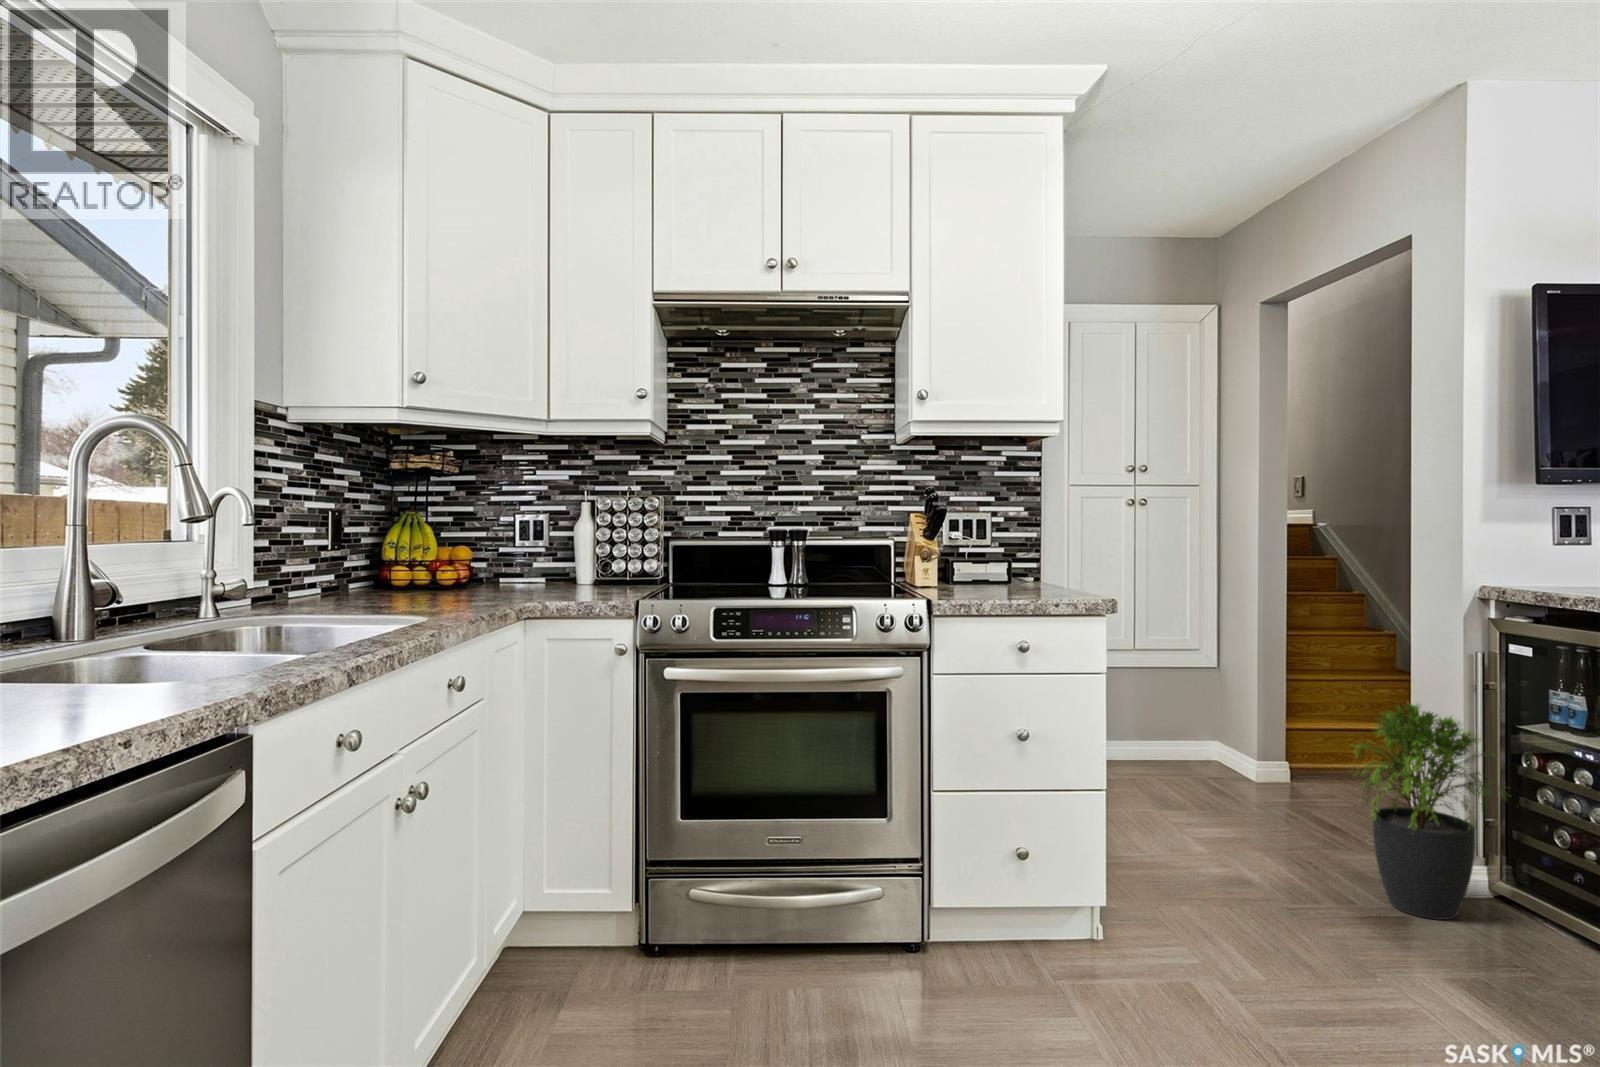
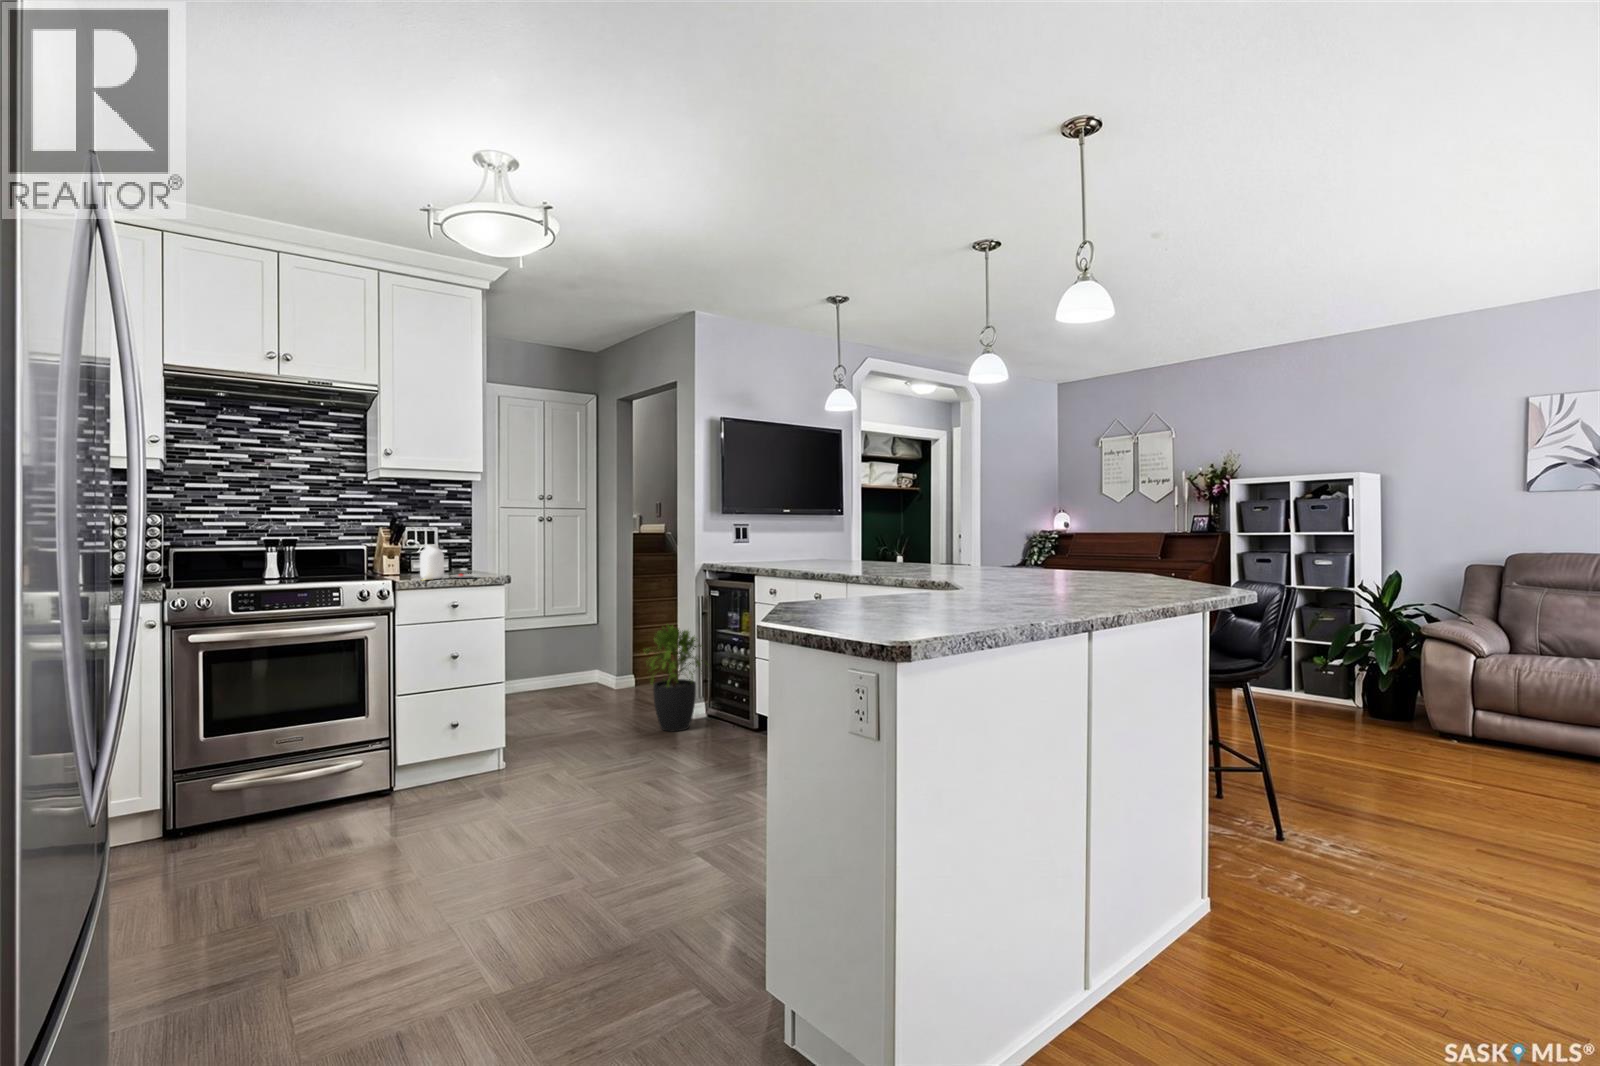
jar: none [968,541,1066,602] -> present [420,545,475,580]

